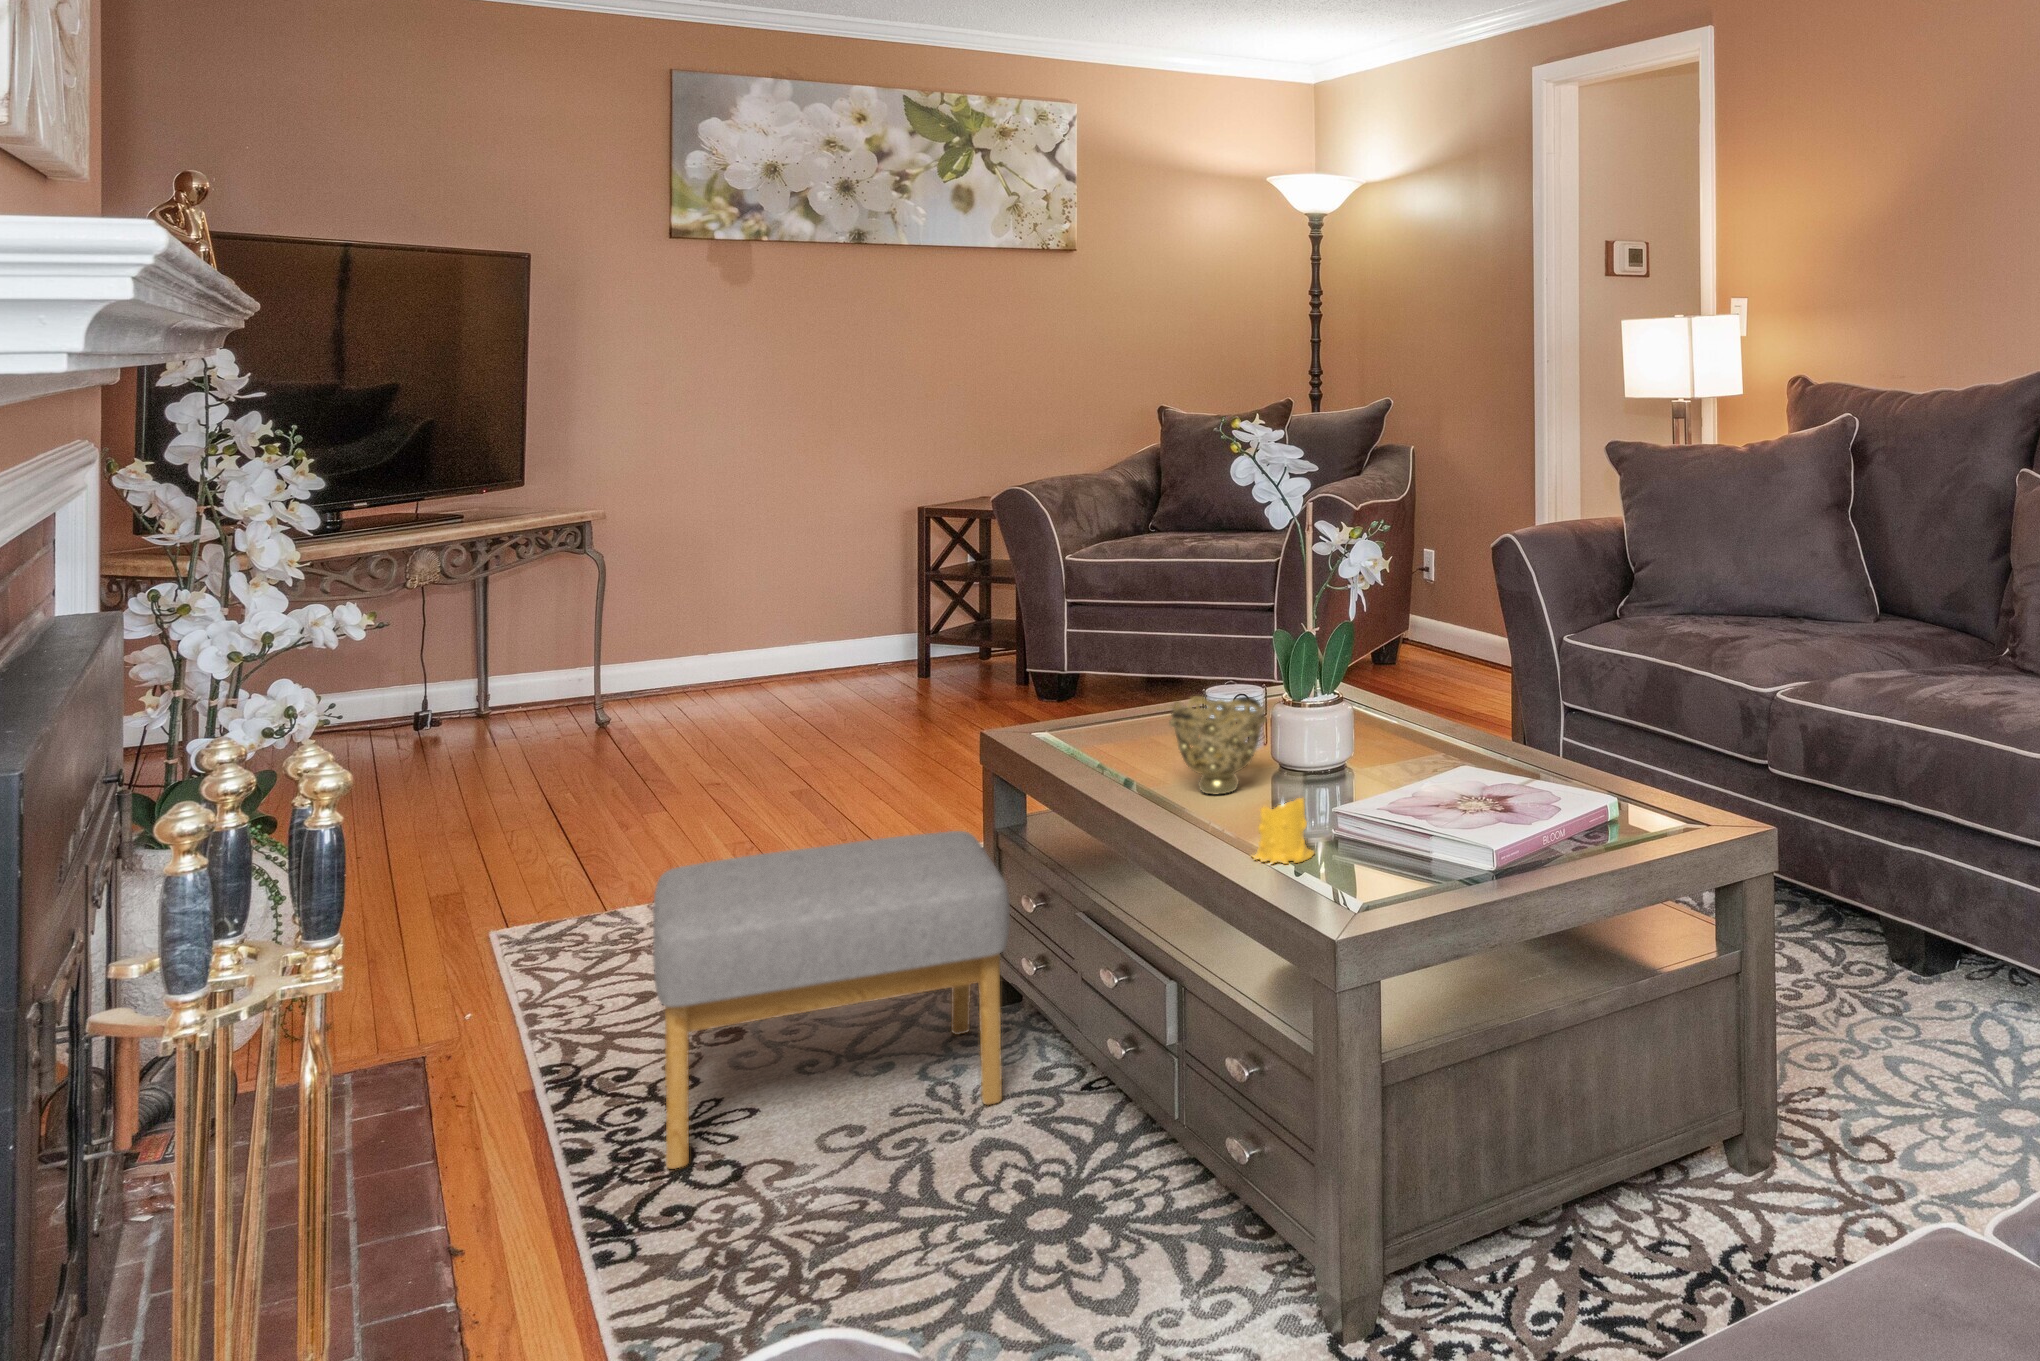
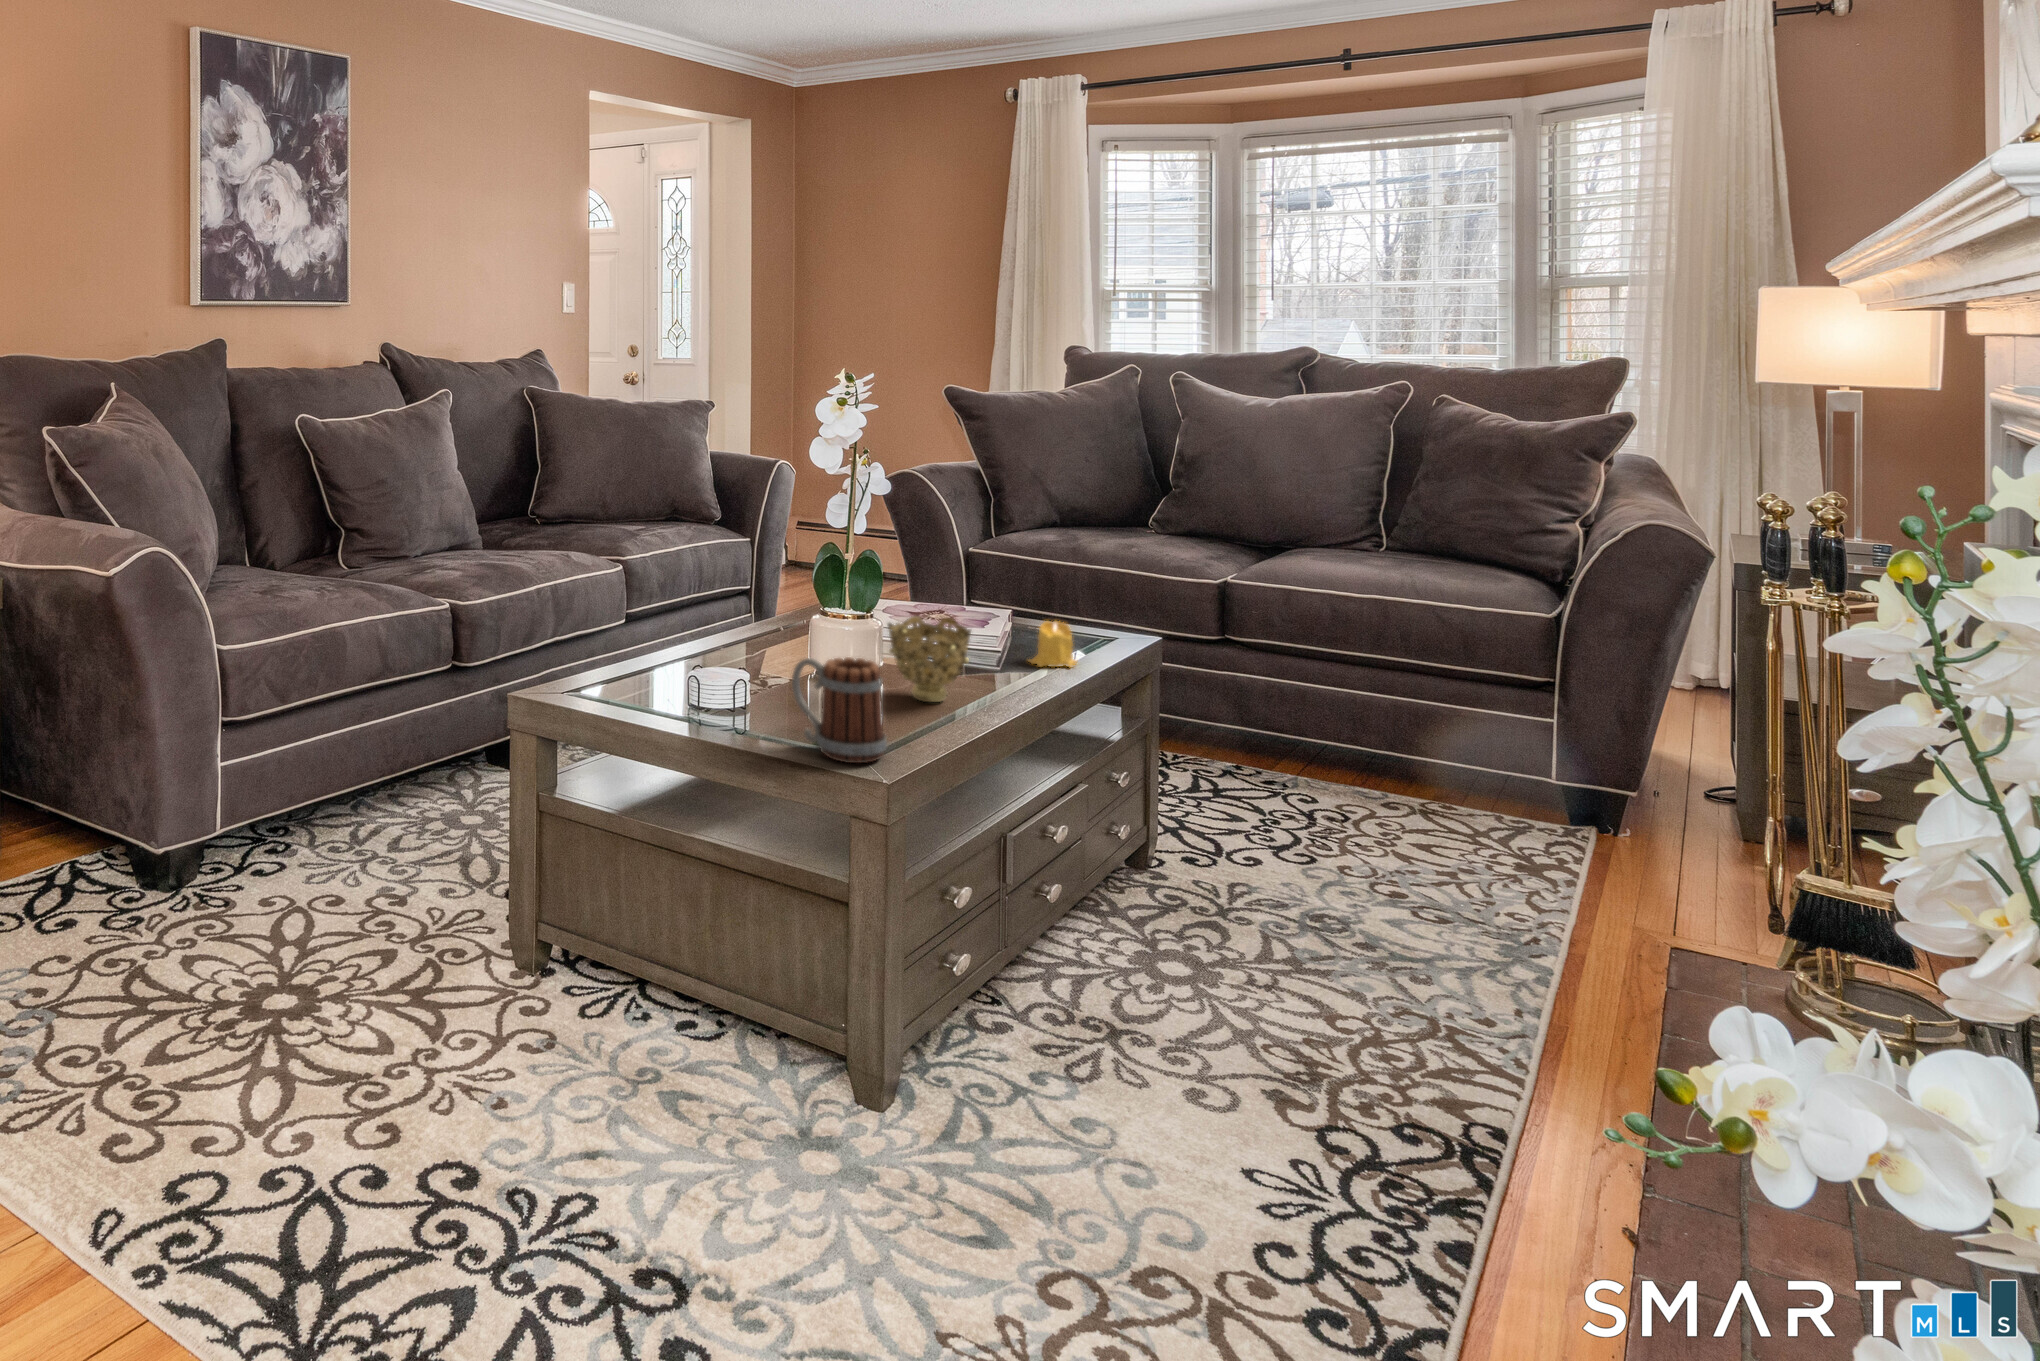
mug: none [1080,666,1168,761] -> present [792,657,887,763]
footstool: present [653,831,1010,1169] -> none [949,830,1398,1271]

